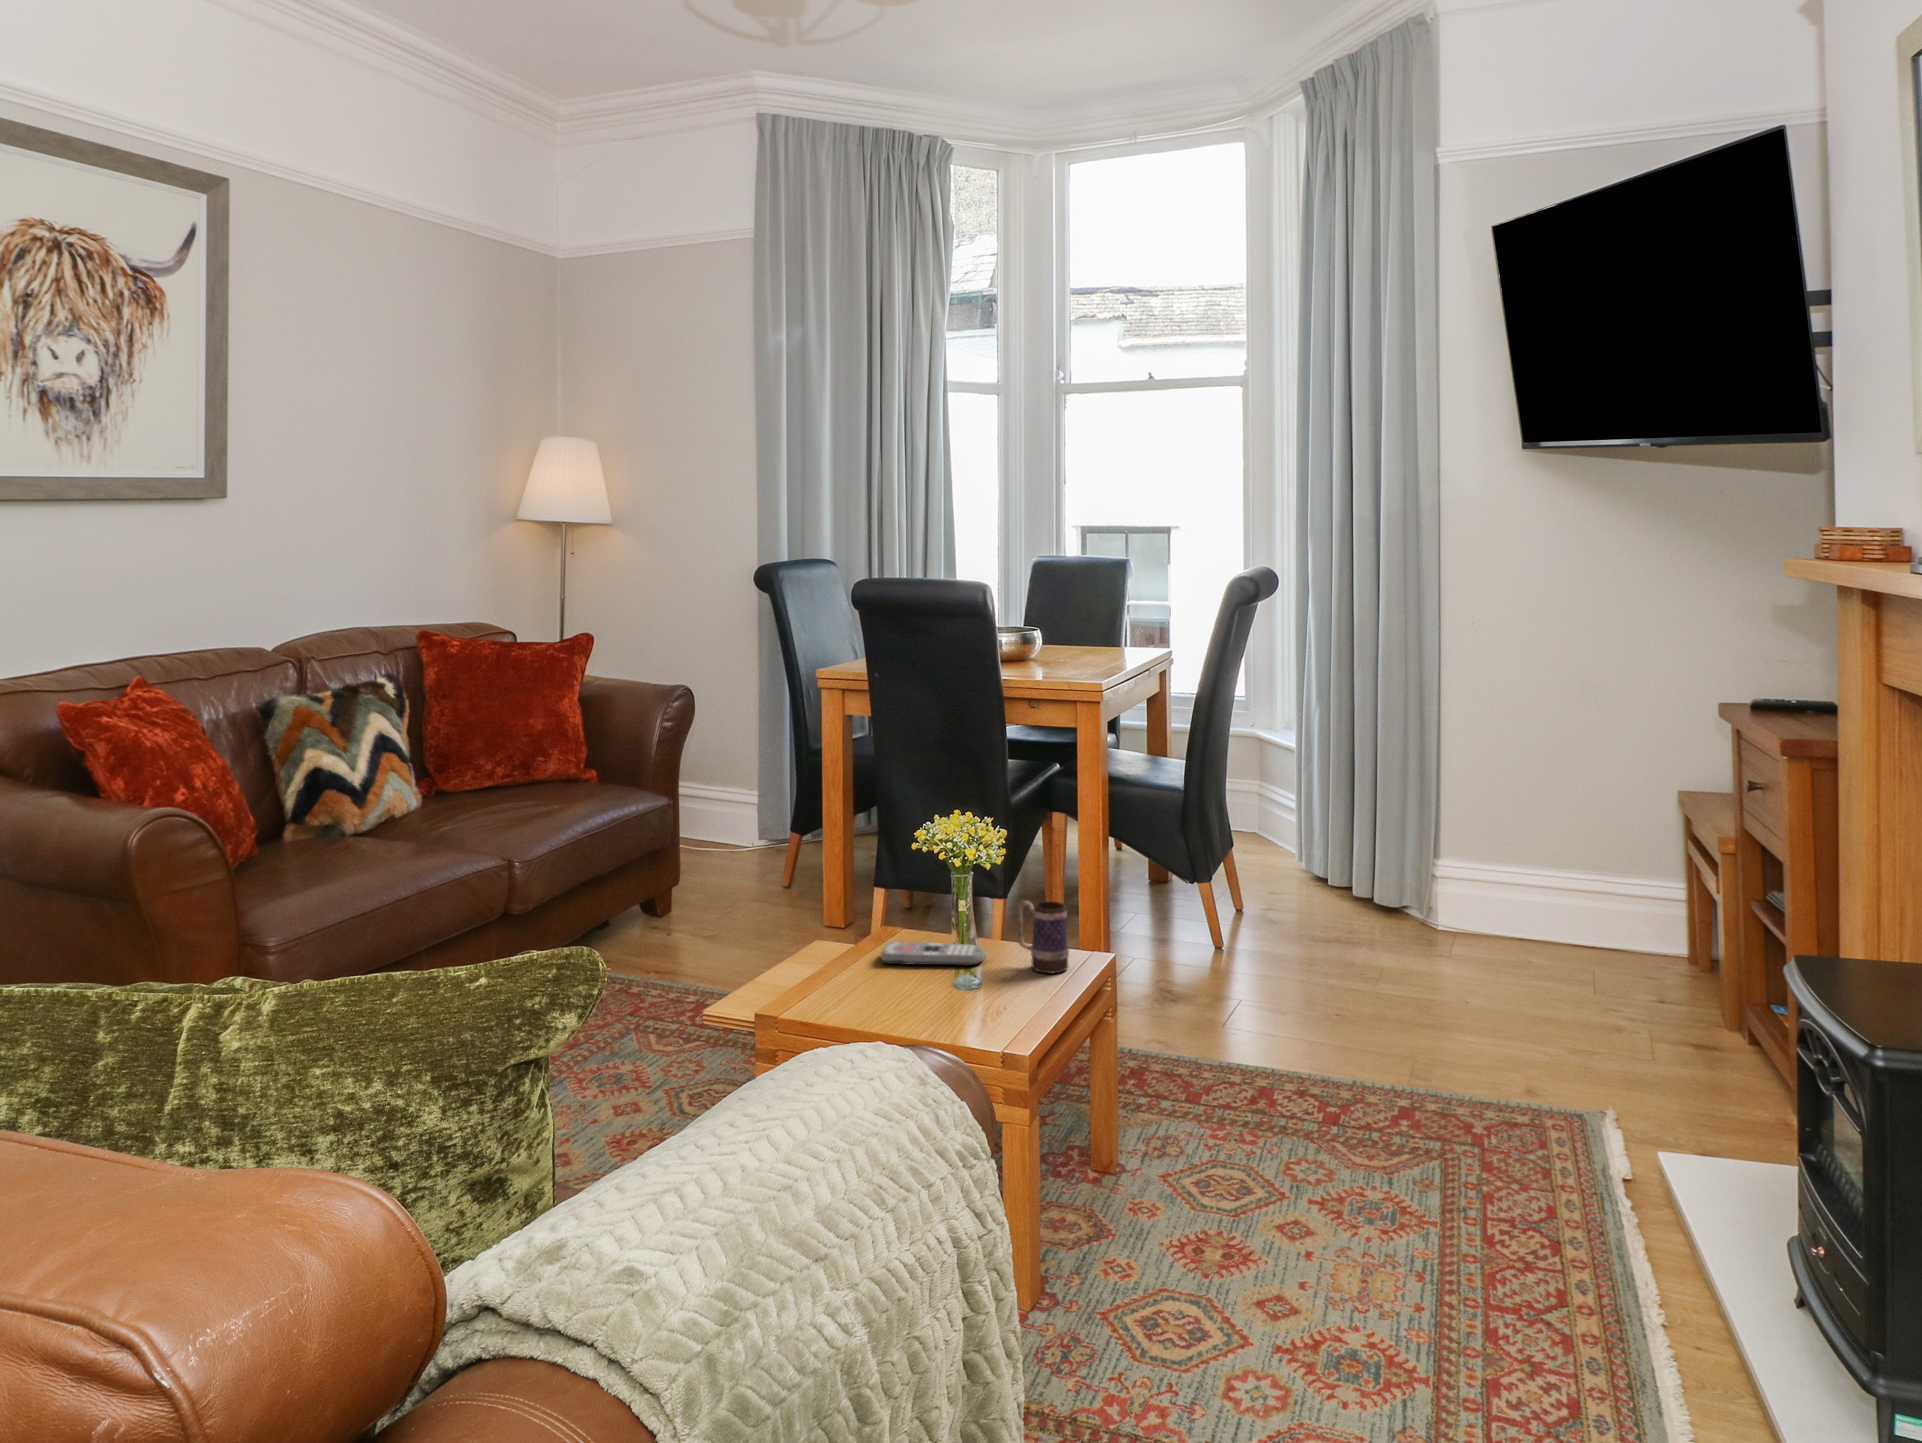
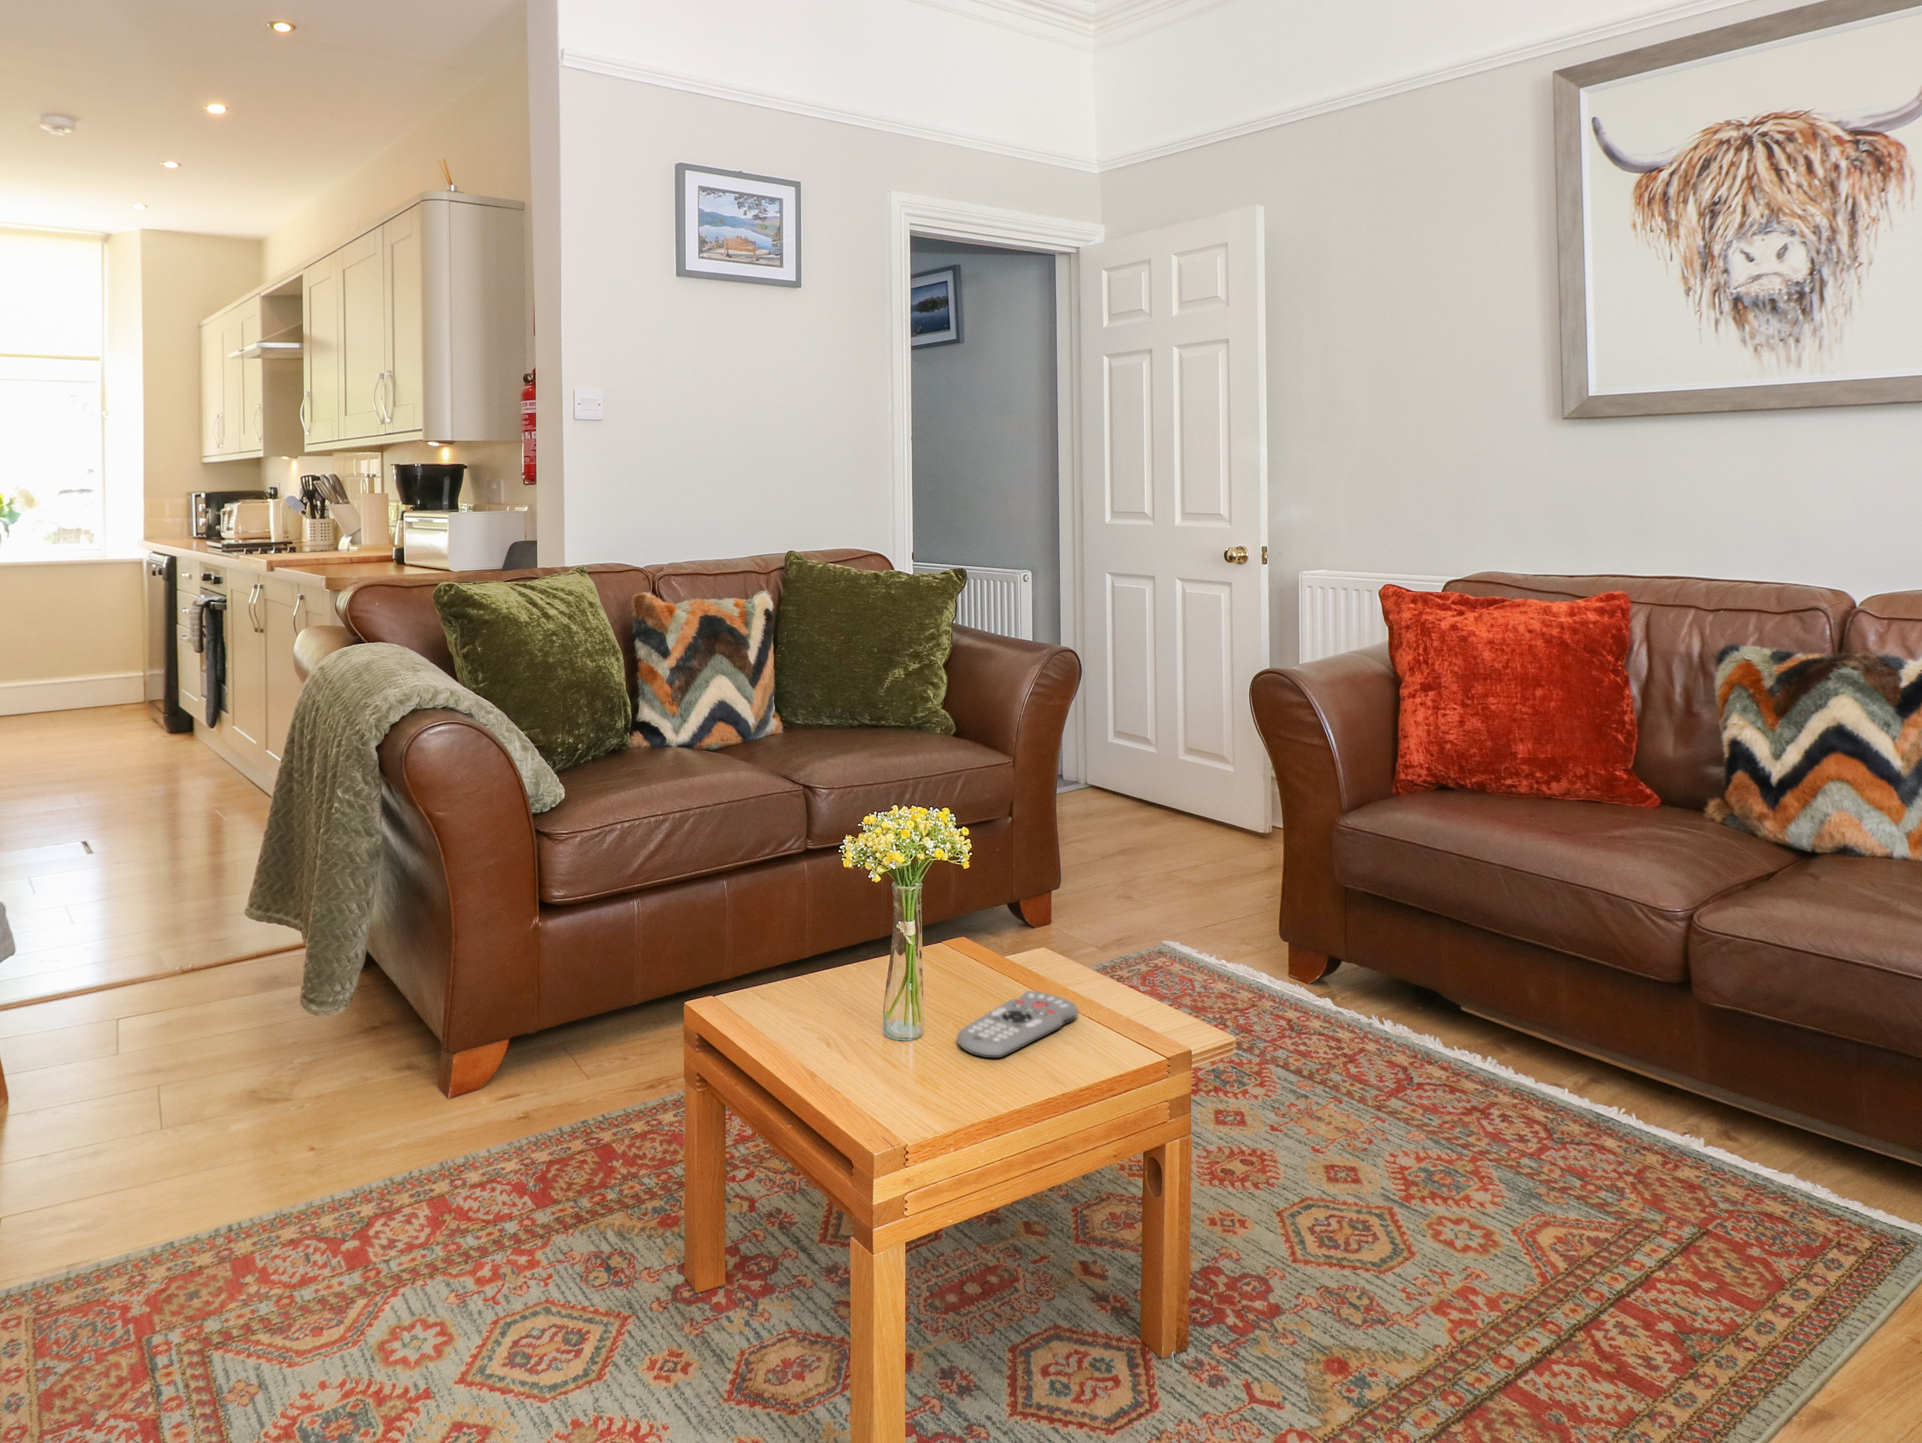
mug: present [1017,900,1069,973] -> none [859,976,935,1094]

